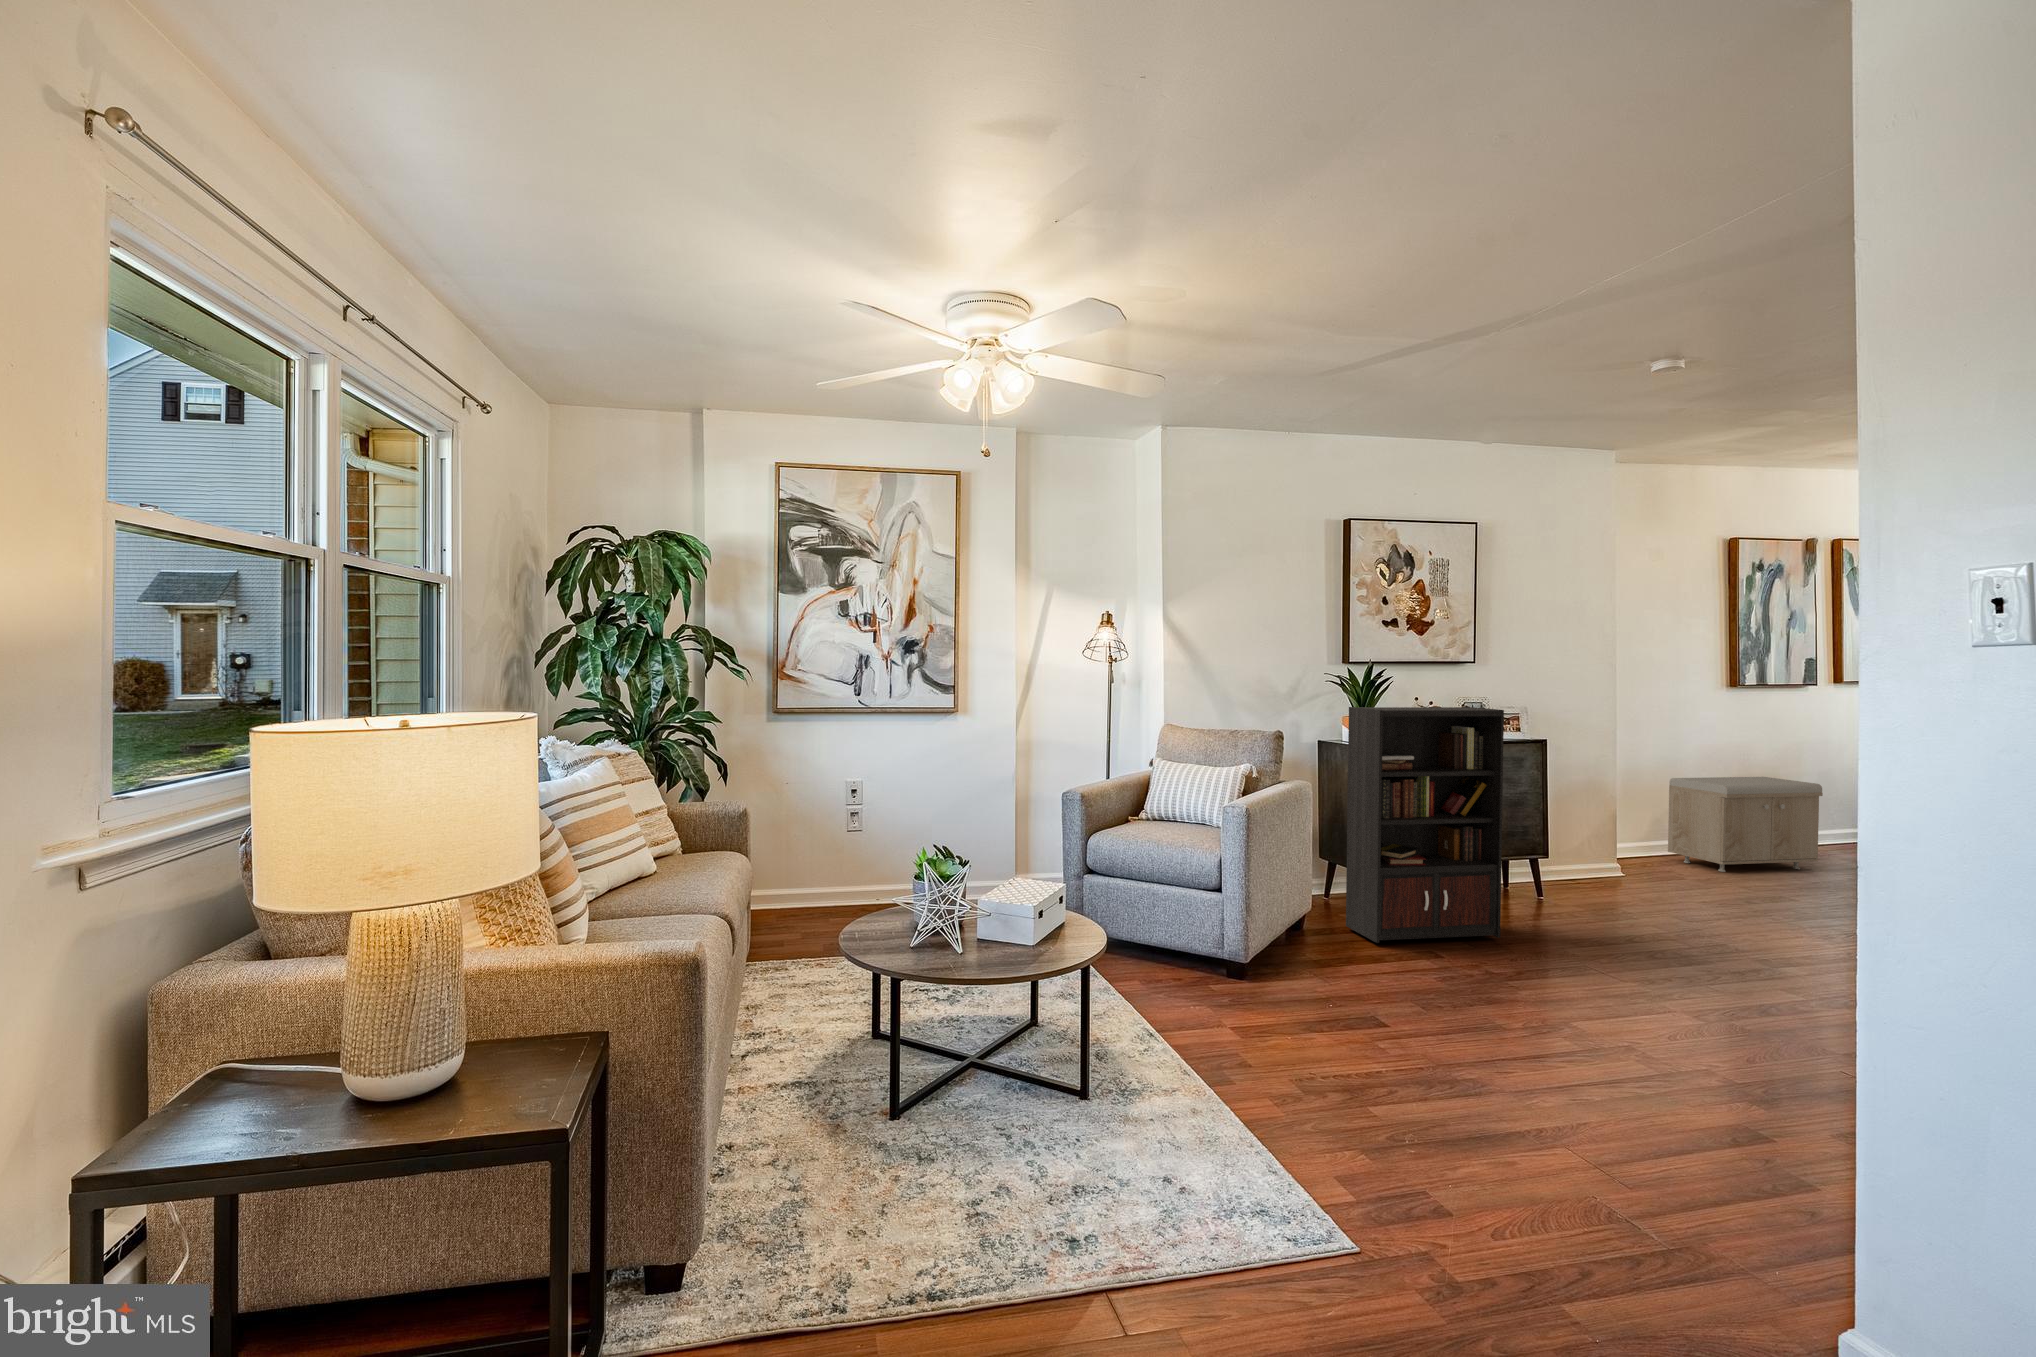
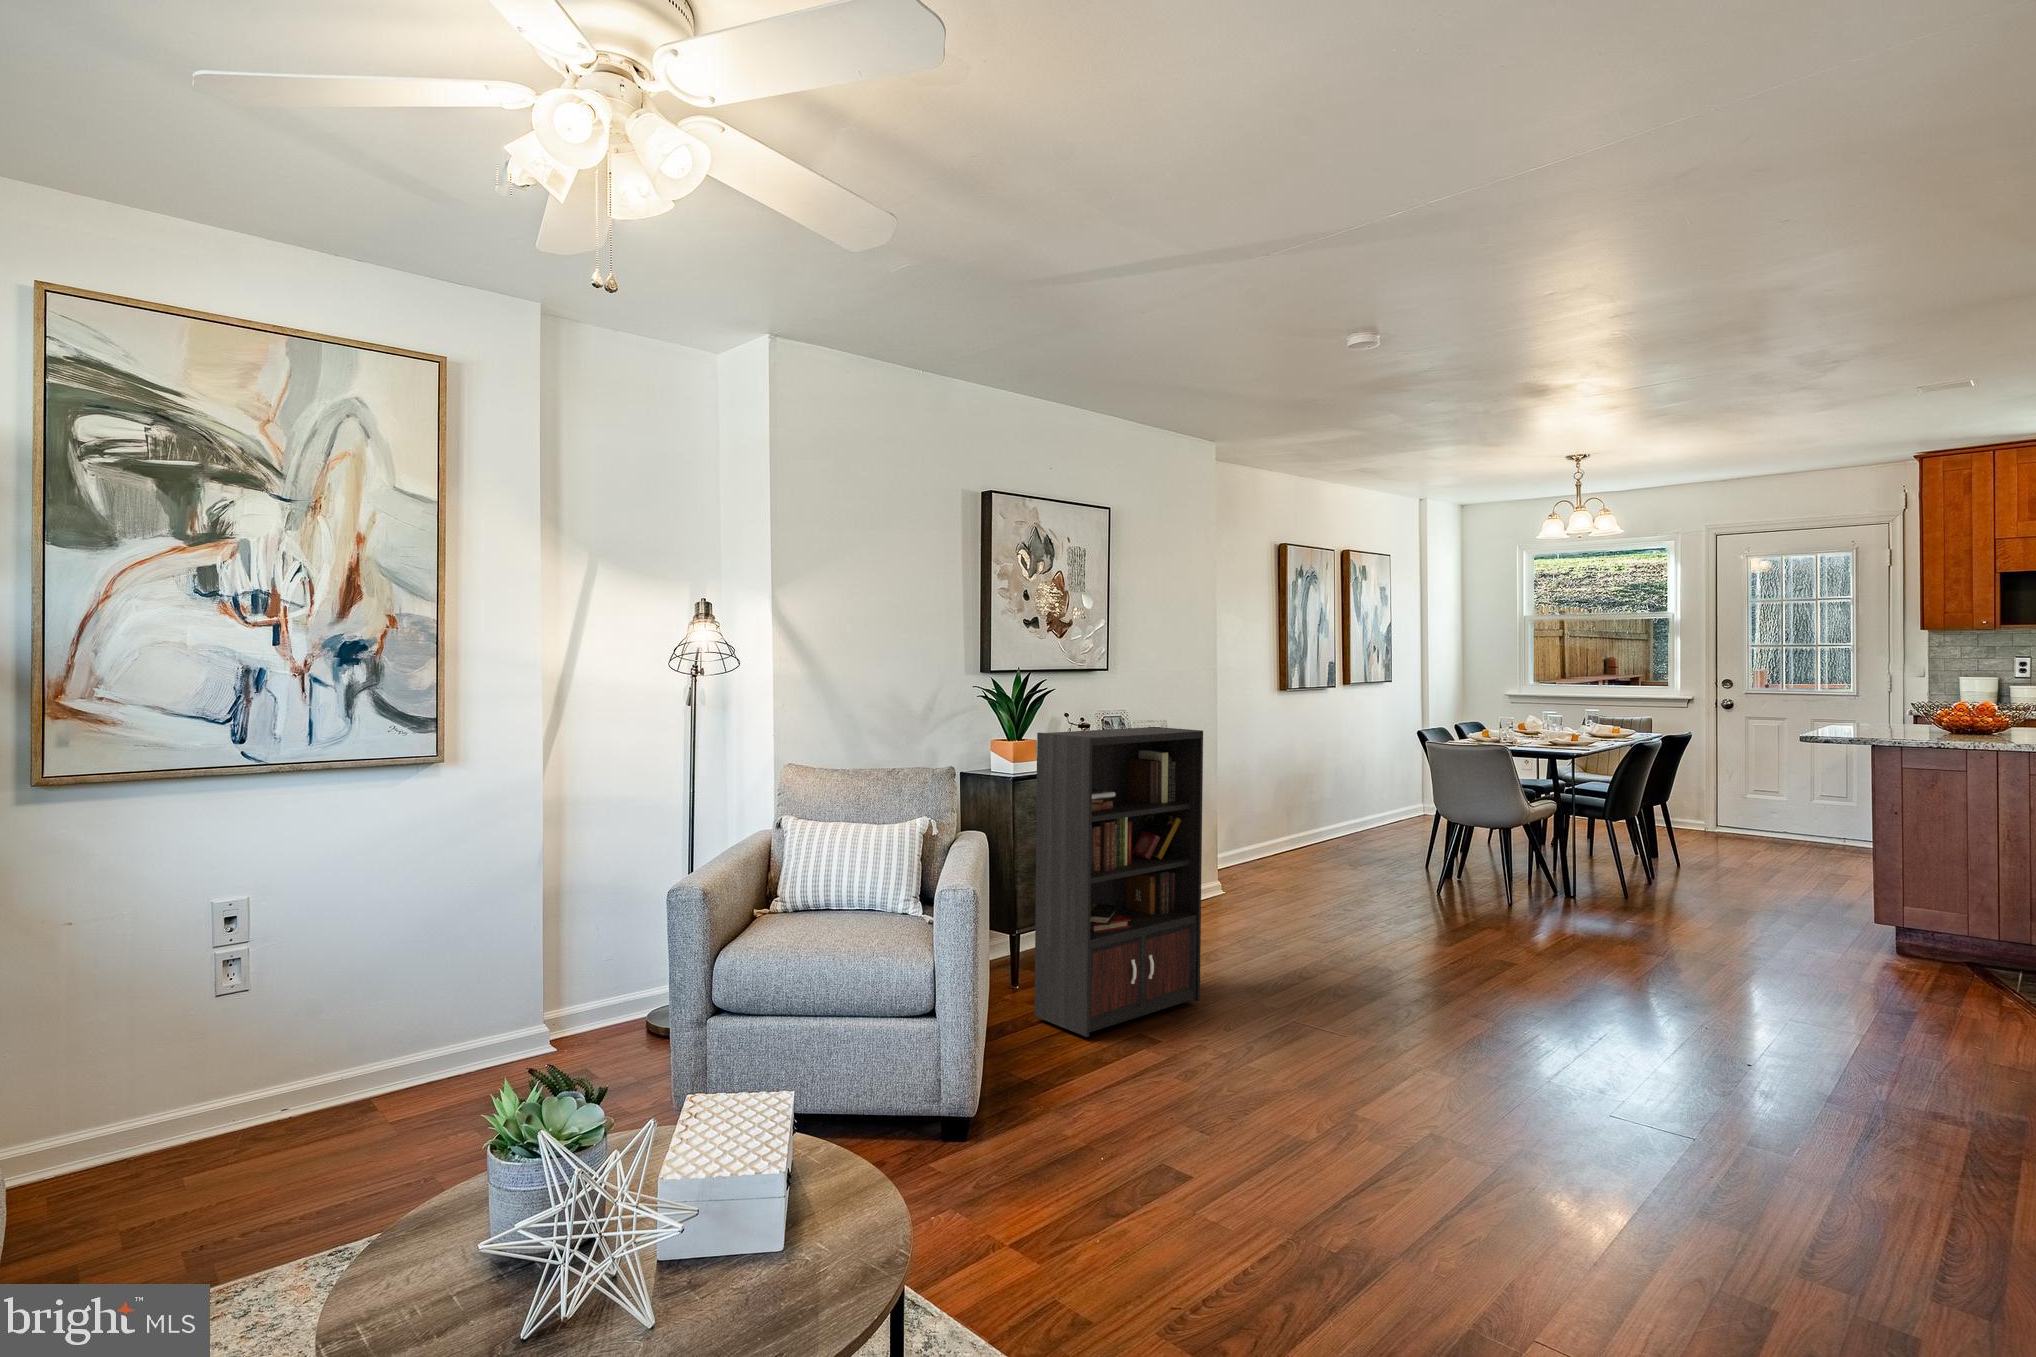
storage bench: present [1668,777,1823,872] -> none [1251,778,1369,877]

